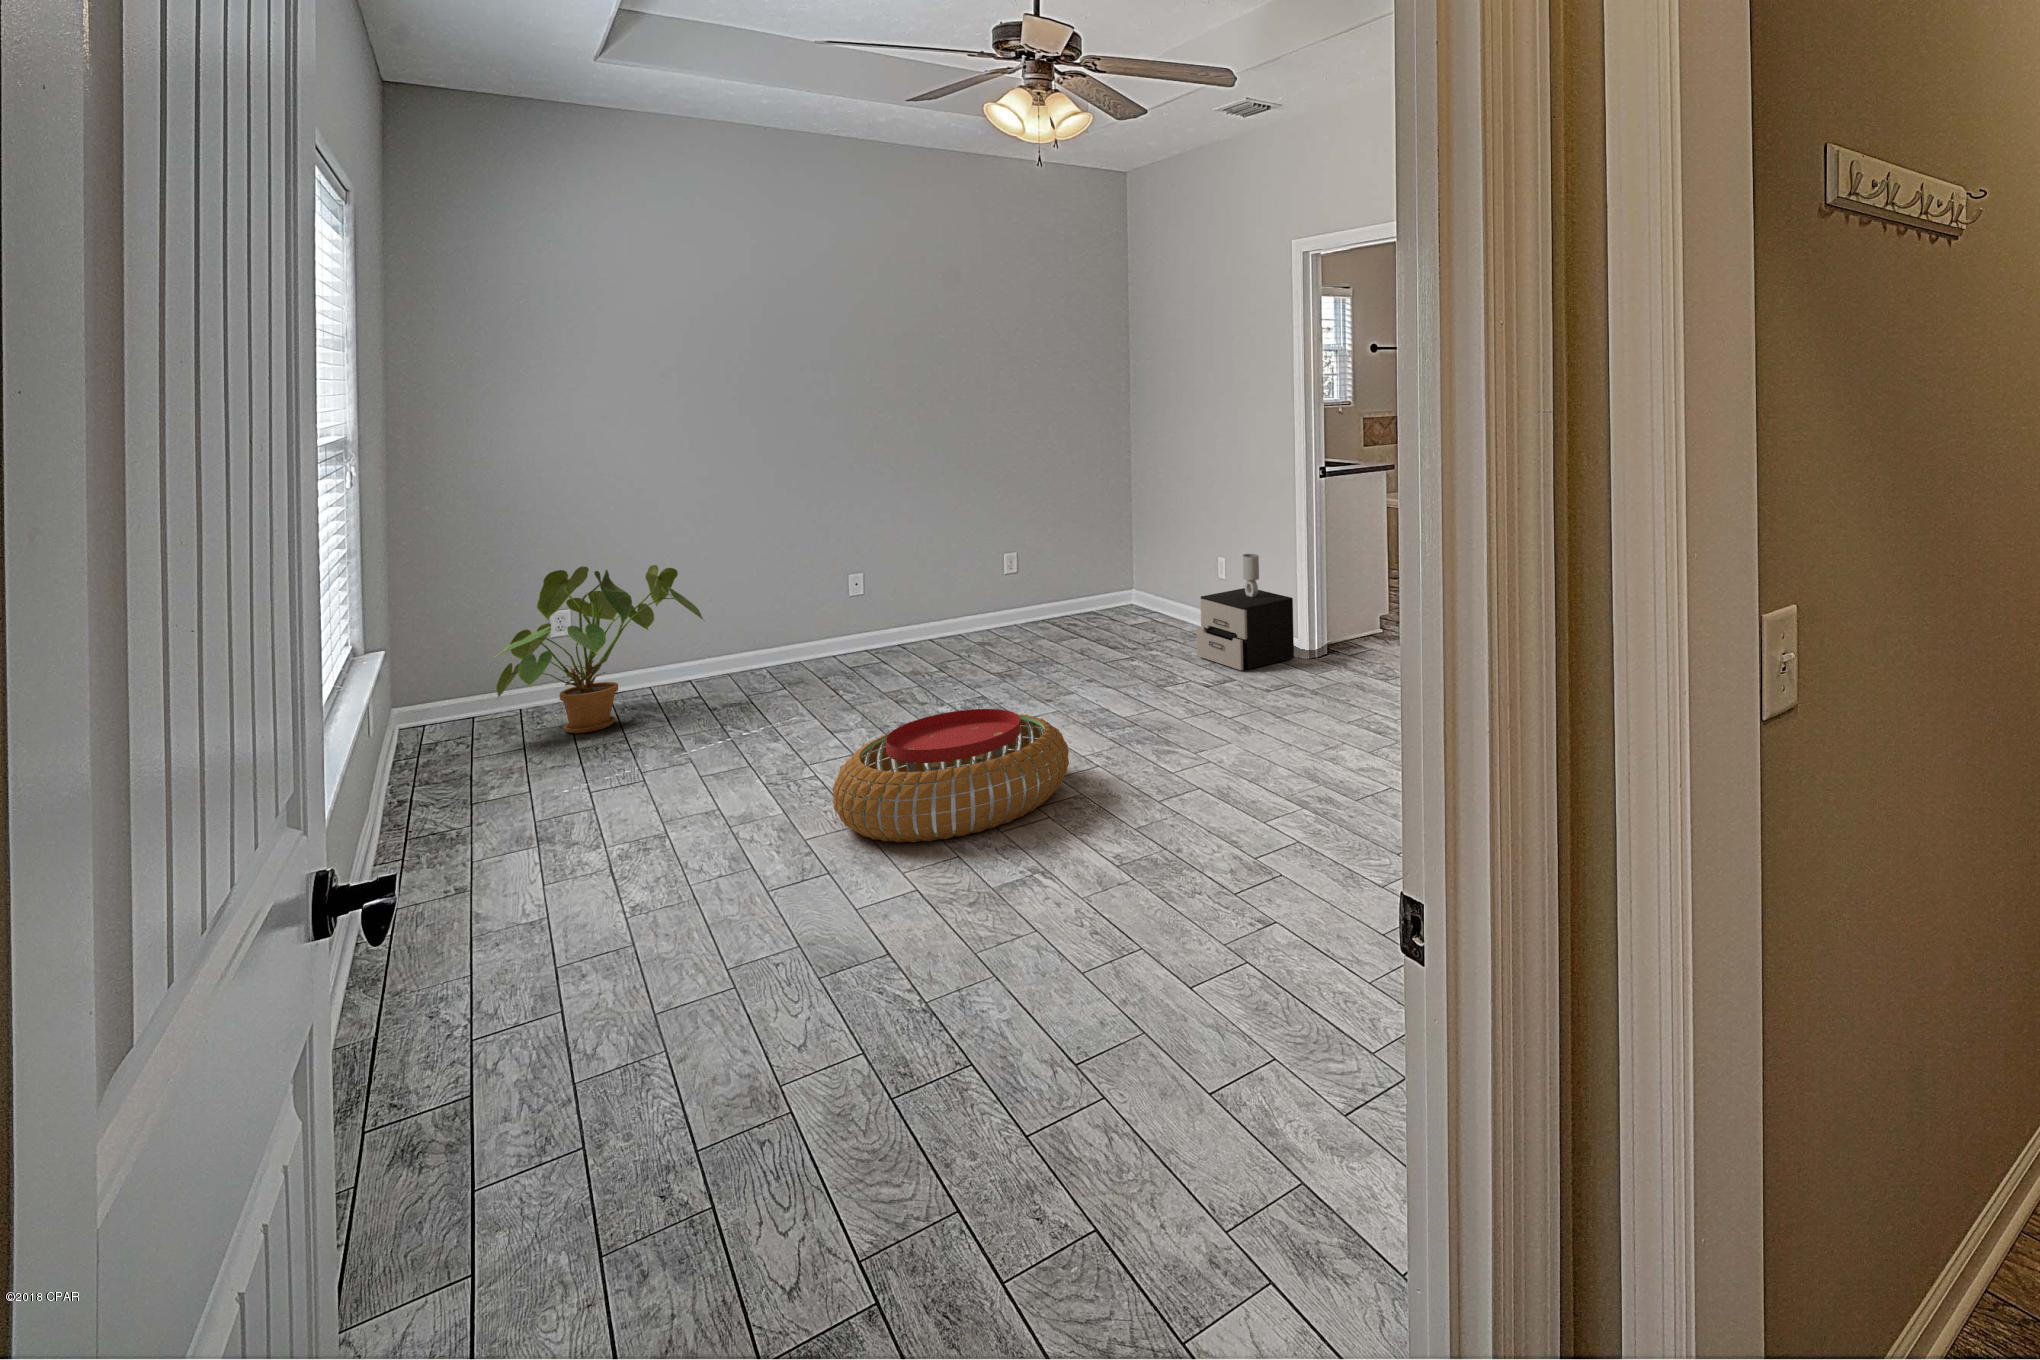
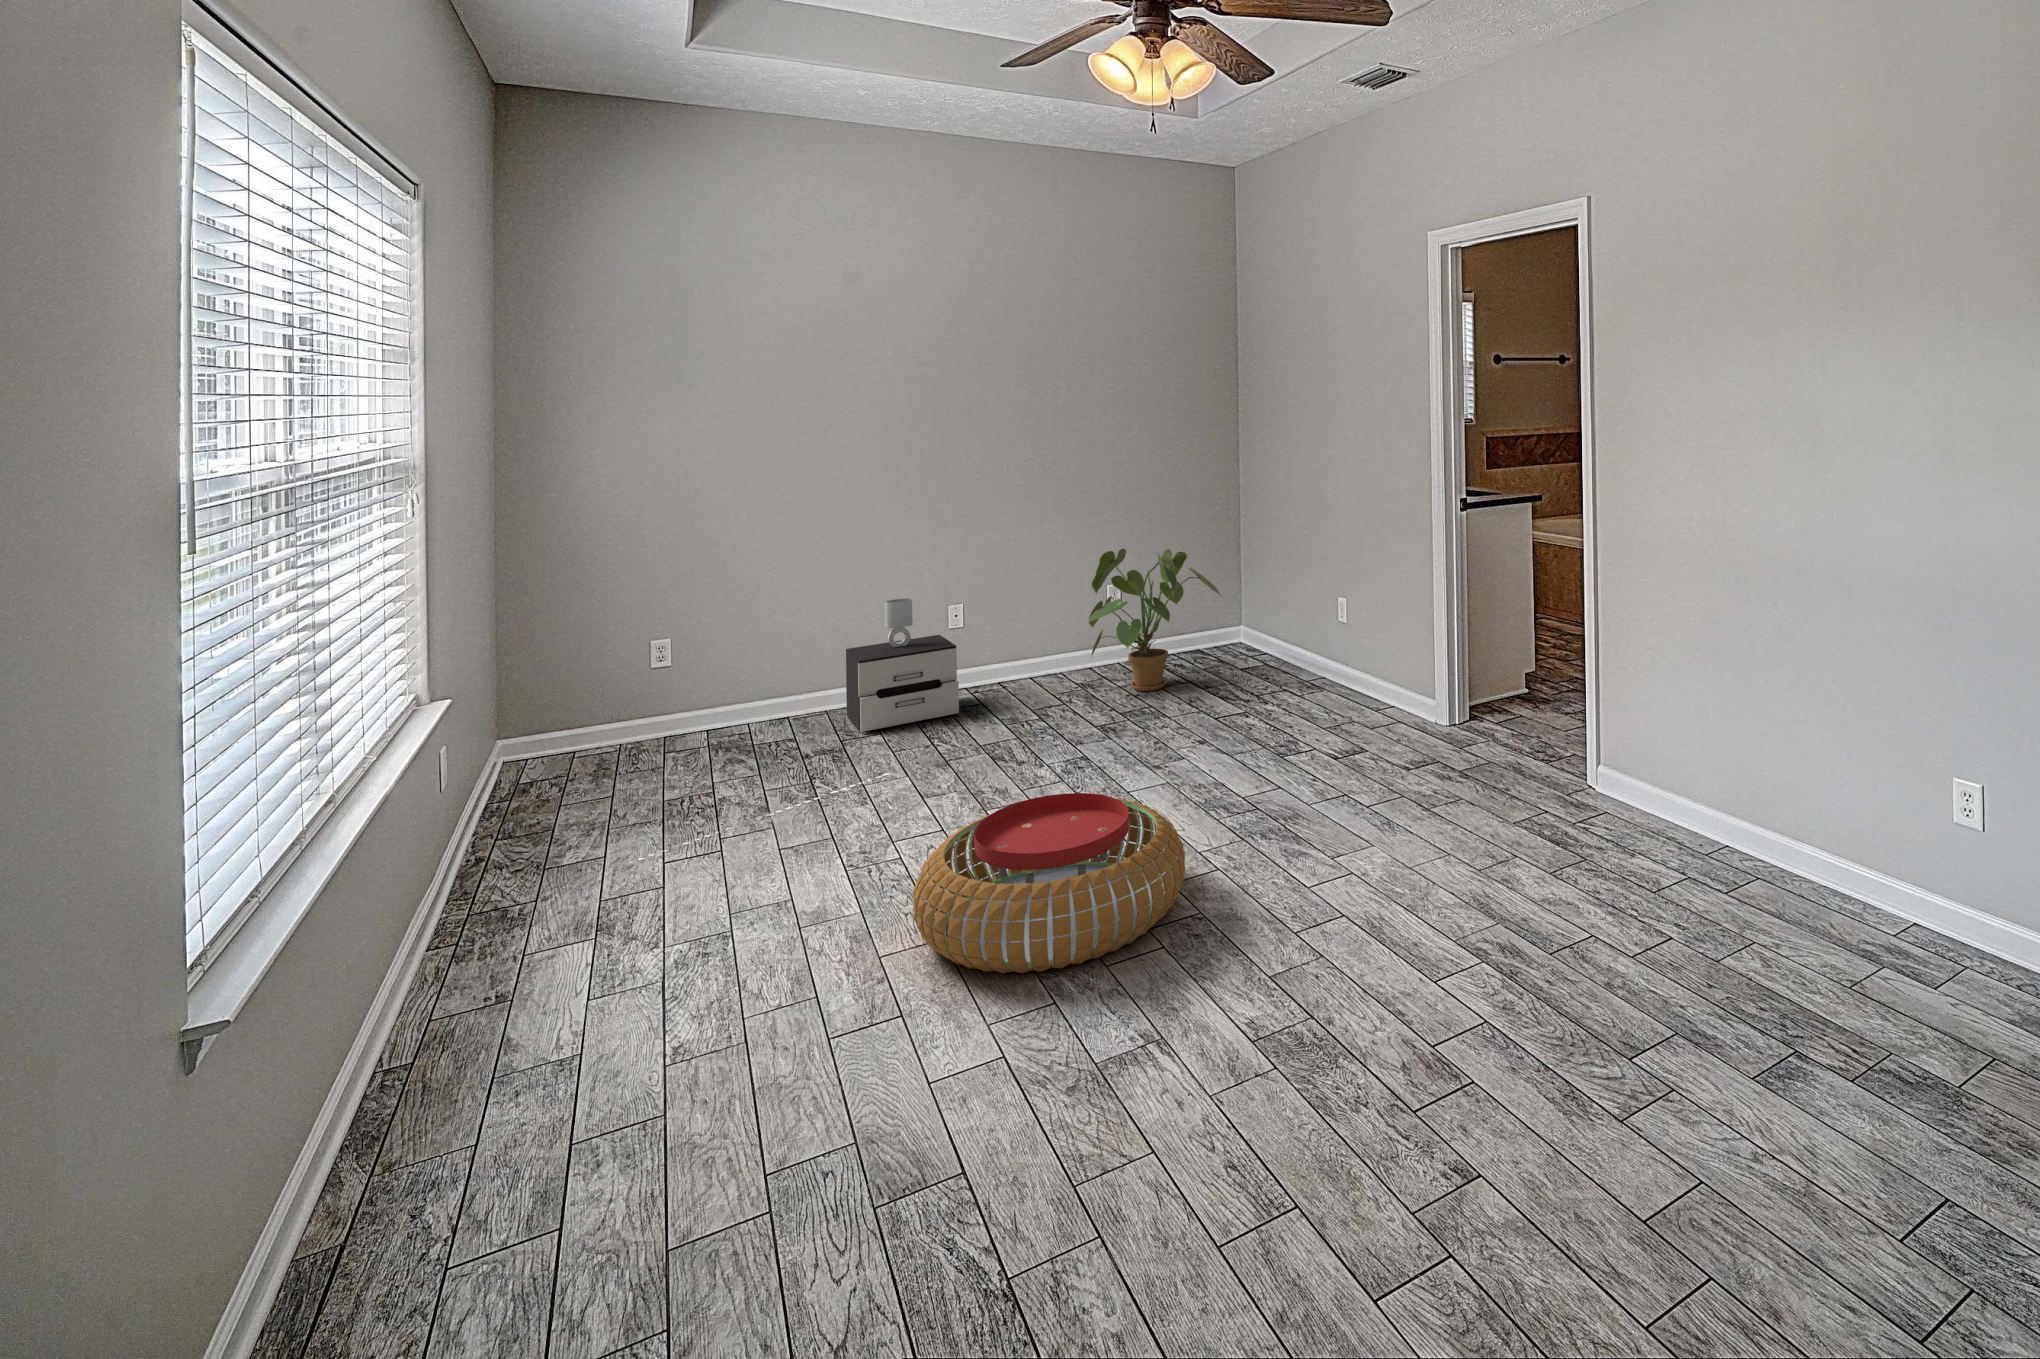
nightstand: present [1196,554,1294,670] -> present [846,598,959,732]
house plant: present [495,565,703,733] -> present [1087,548,1222,691]

